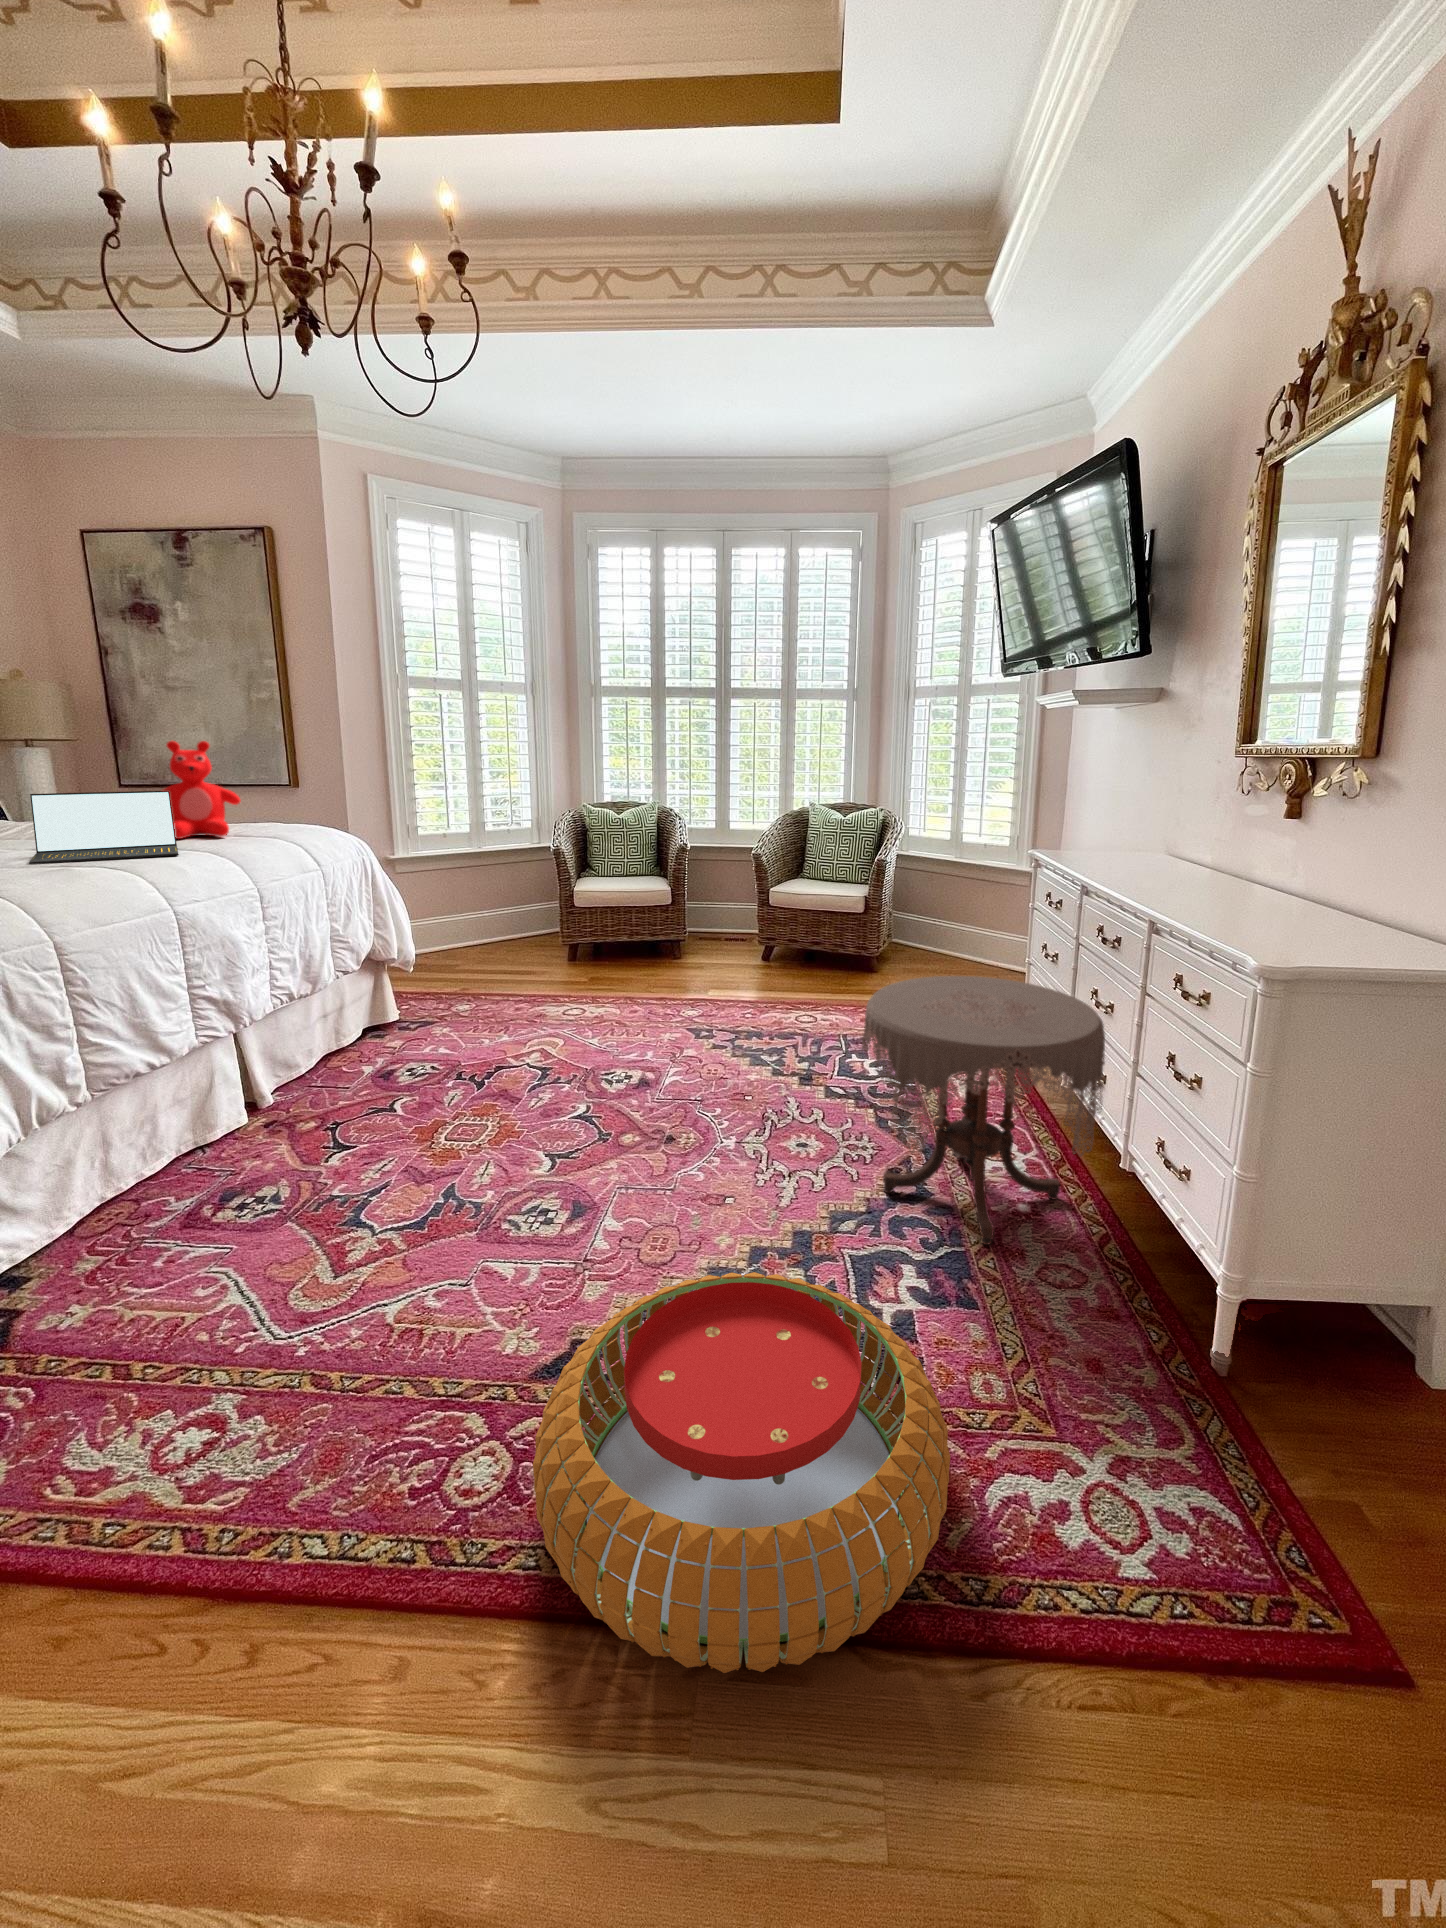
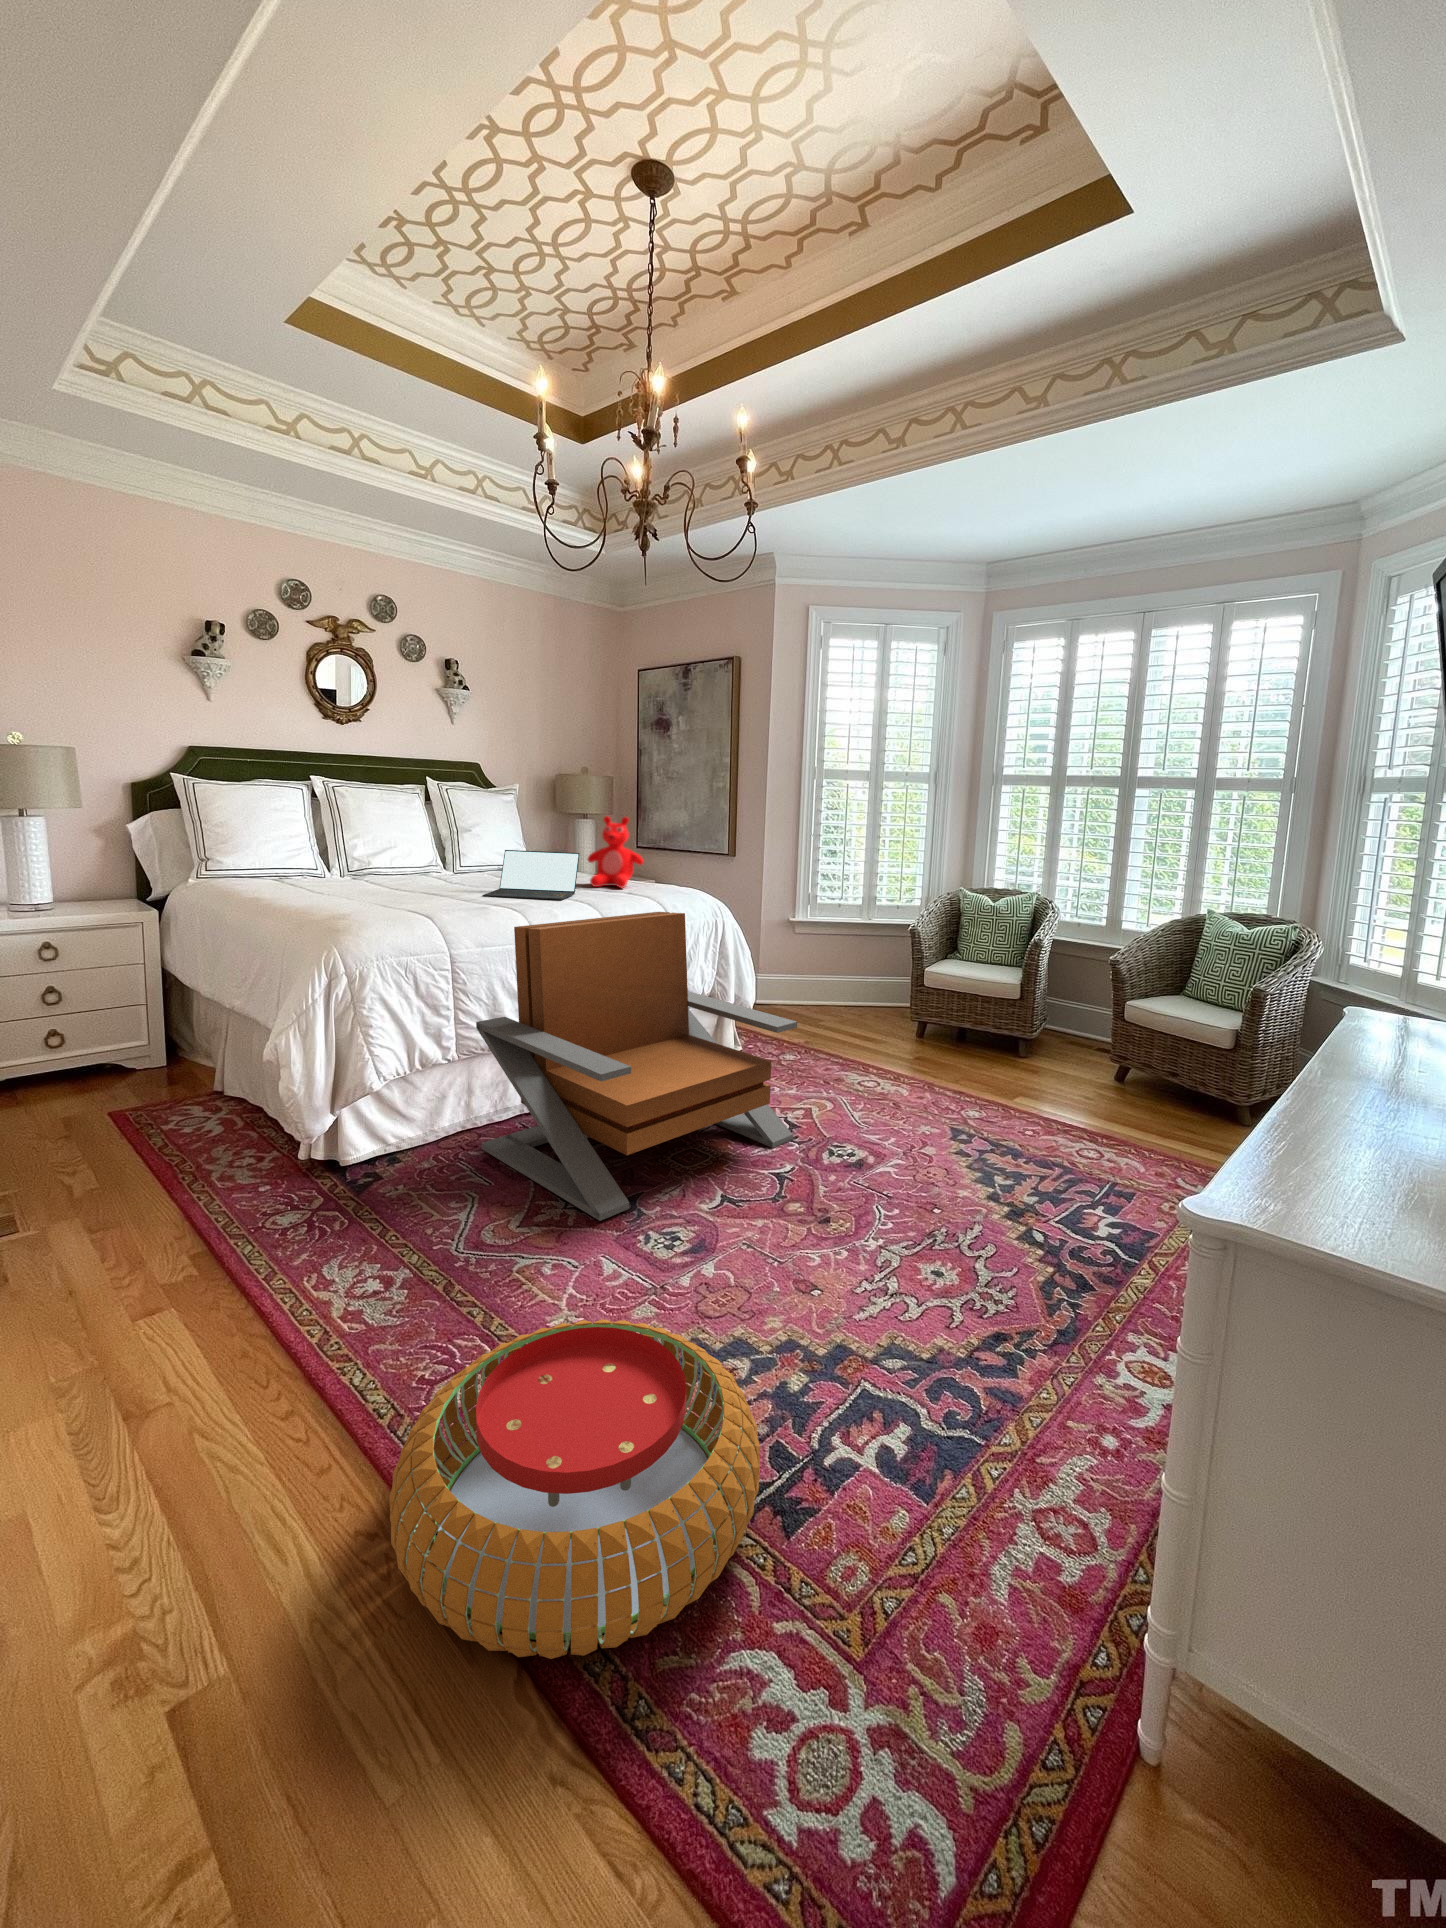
lounge chair: none [127,852,554,1229] -> present [476,912,797,1221]
side table: present [862,976,1105,1245] -> none [930,1126,1237,1457]

